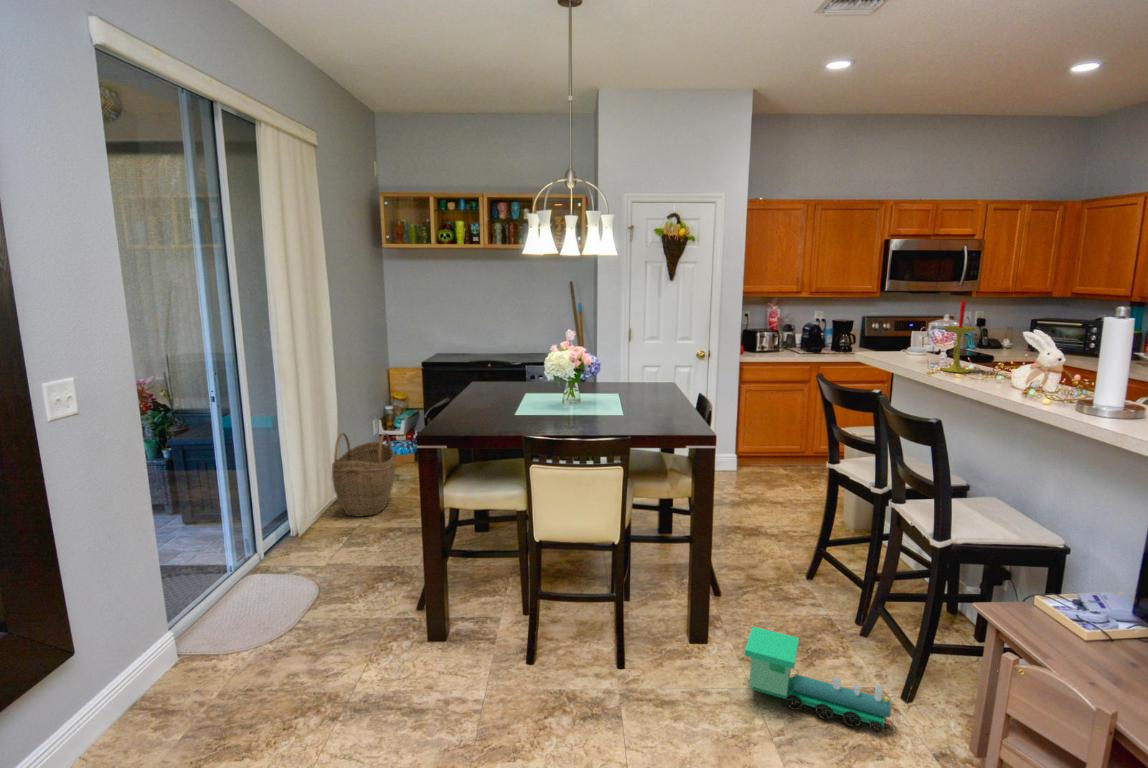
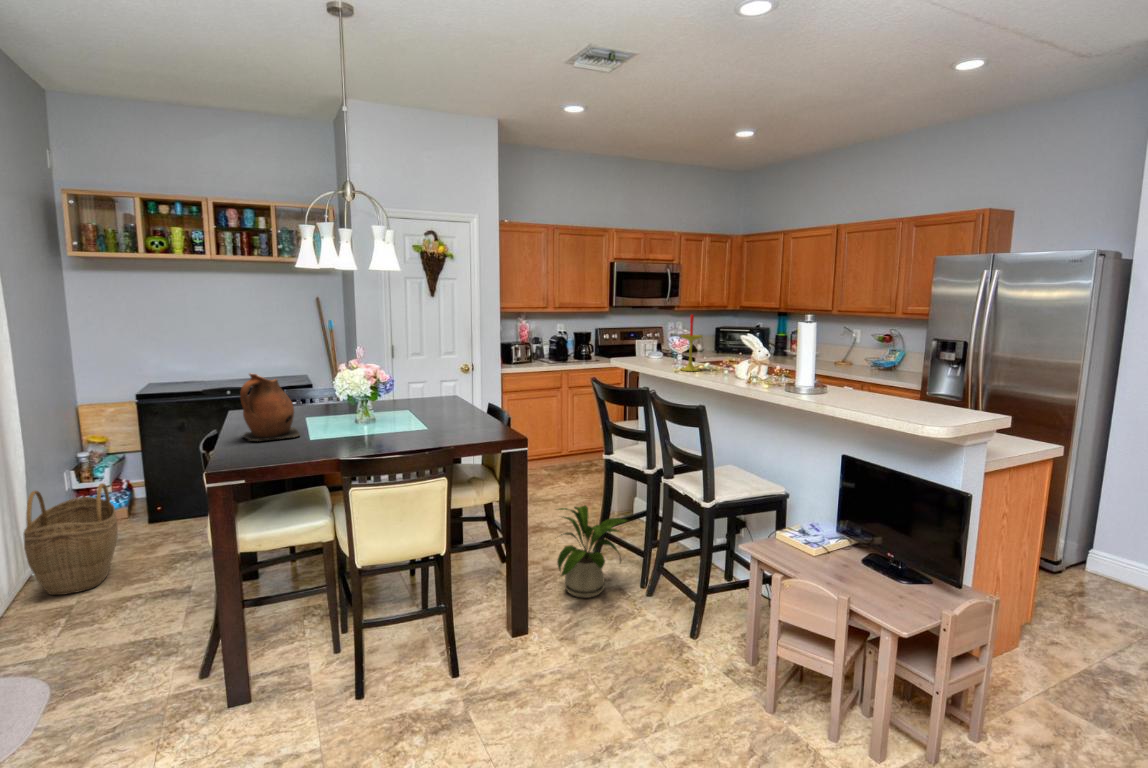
ceramic pitcher: none [462,350,511,411] -> present [240,374,300,441]
house plant: none [753,515,853,621] -> present [557,505,628,598]
toy train: present [745,626,891,733] -> none [571,606,686,668]

